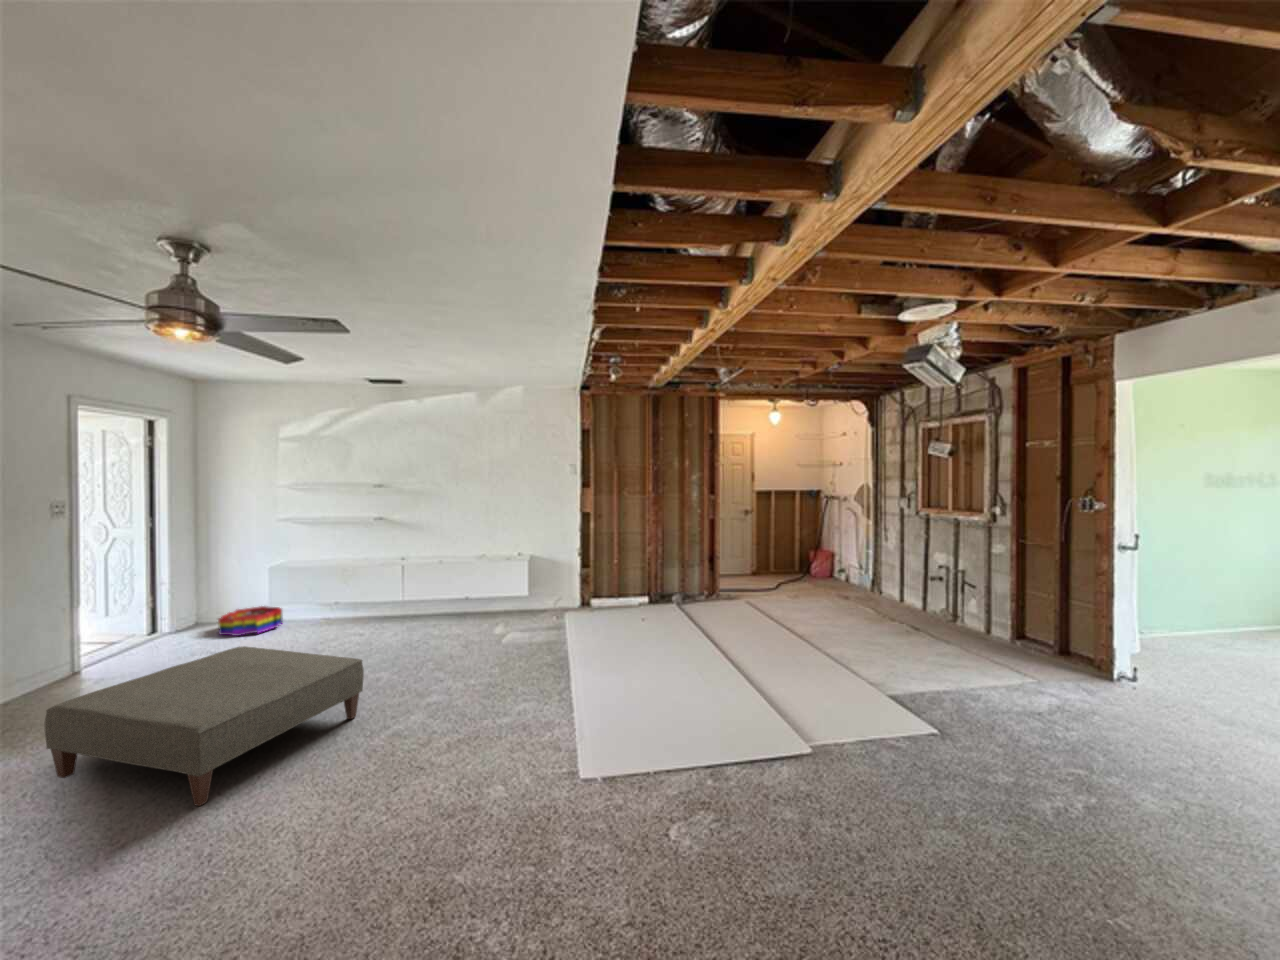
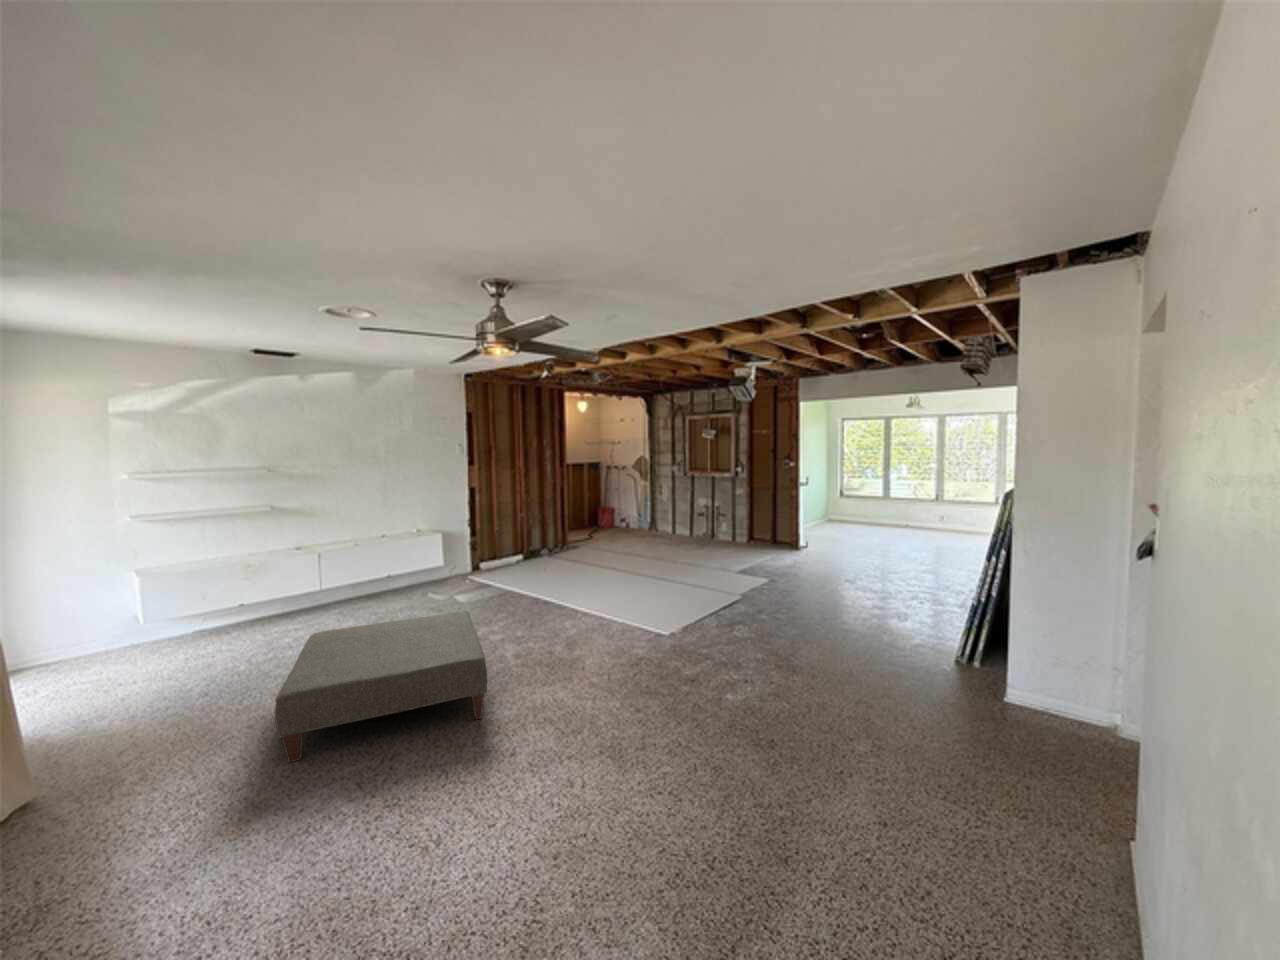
storage bin: present [218,606,282,636] -> none [73,624,168,670]

